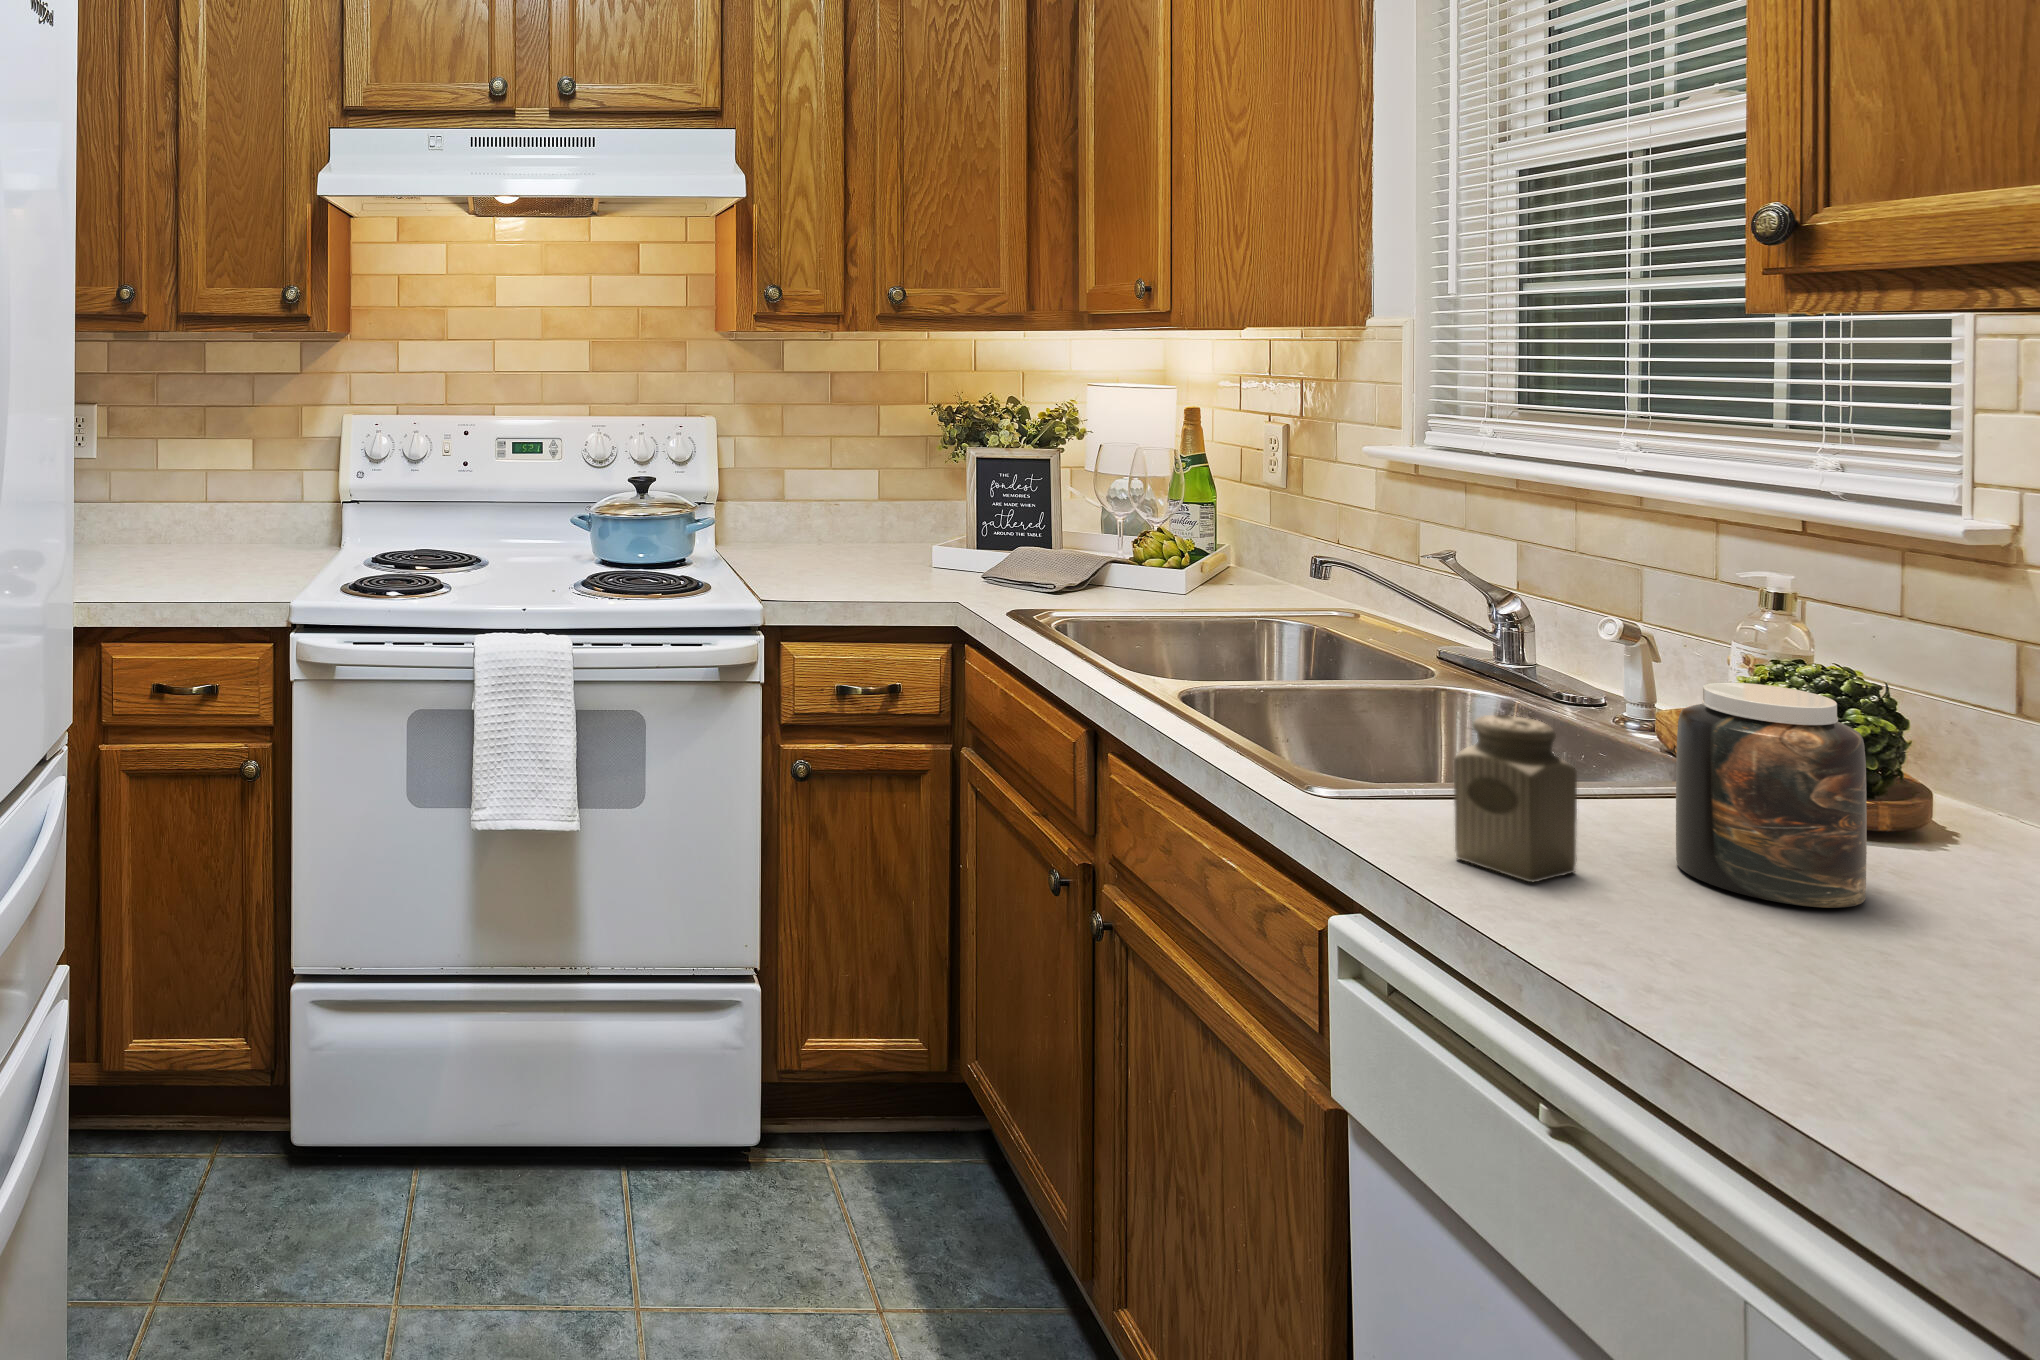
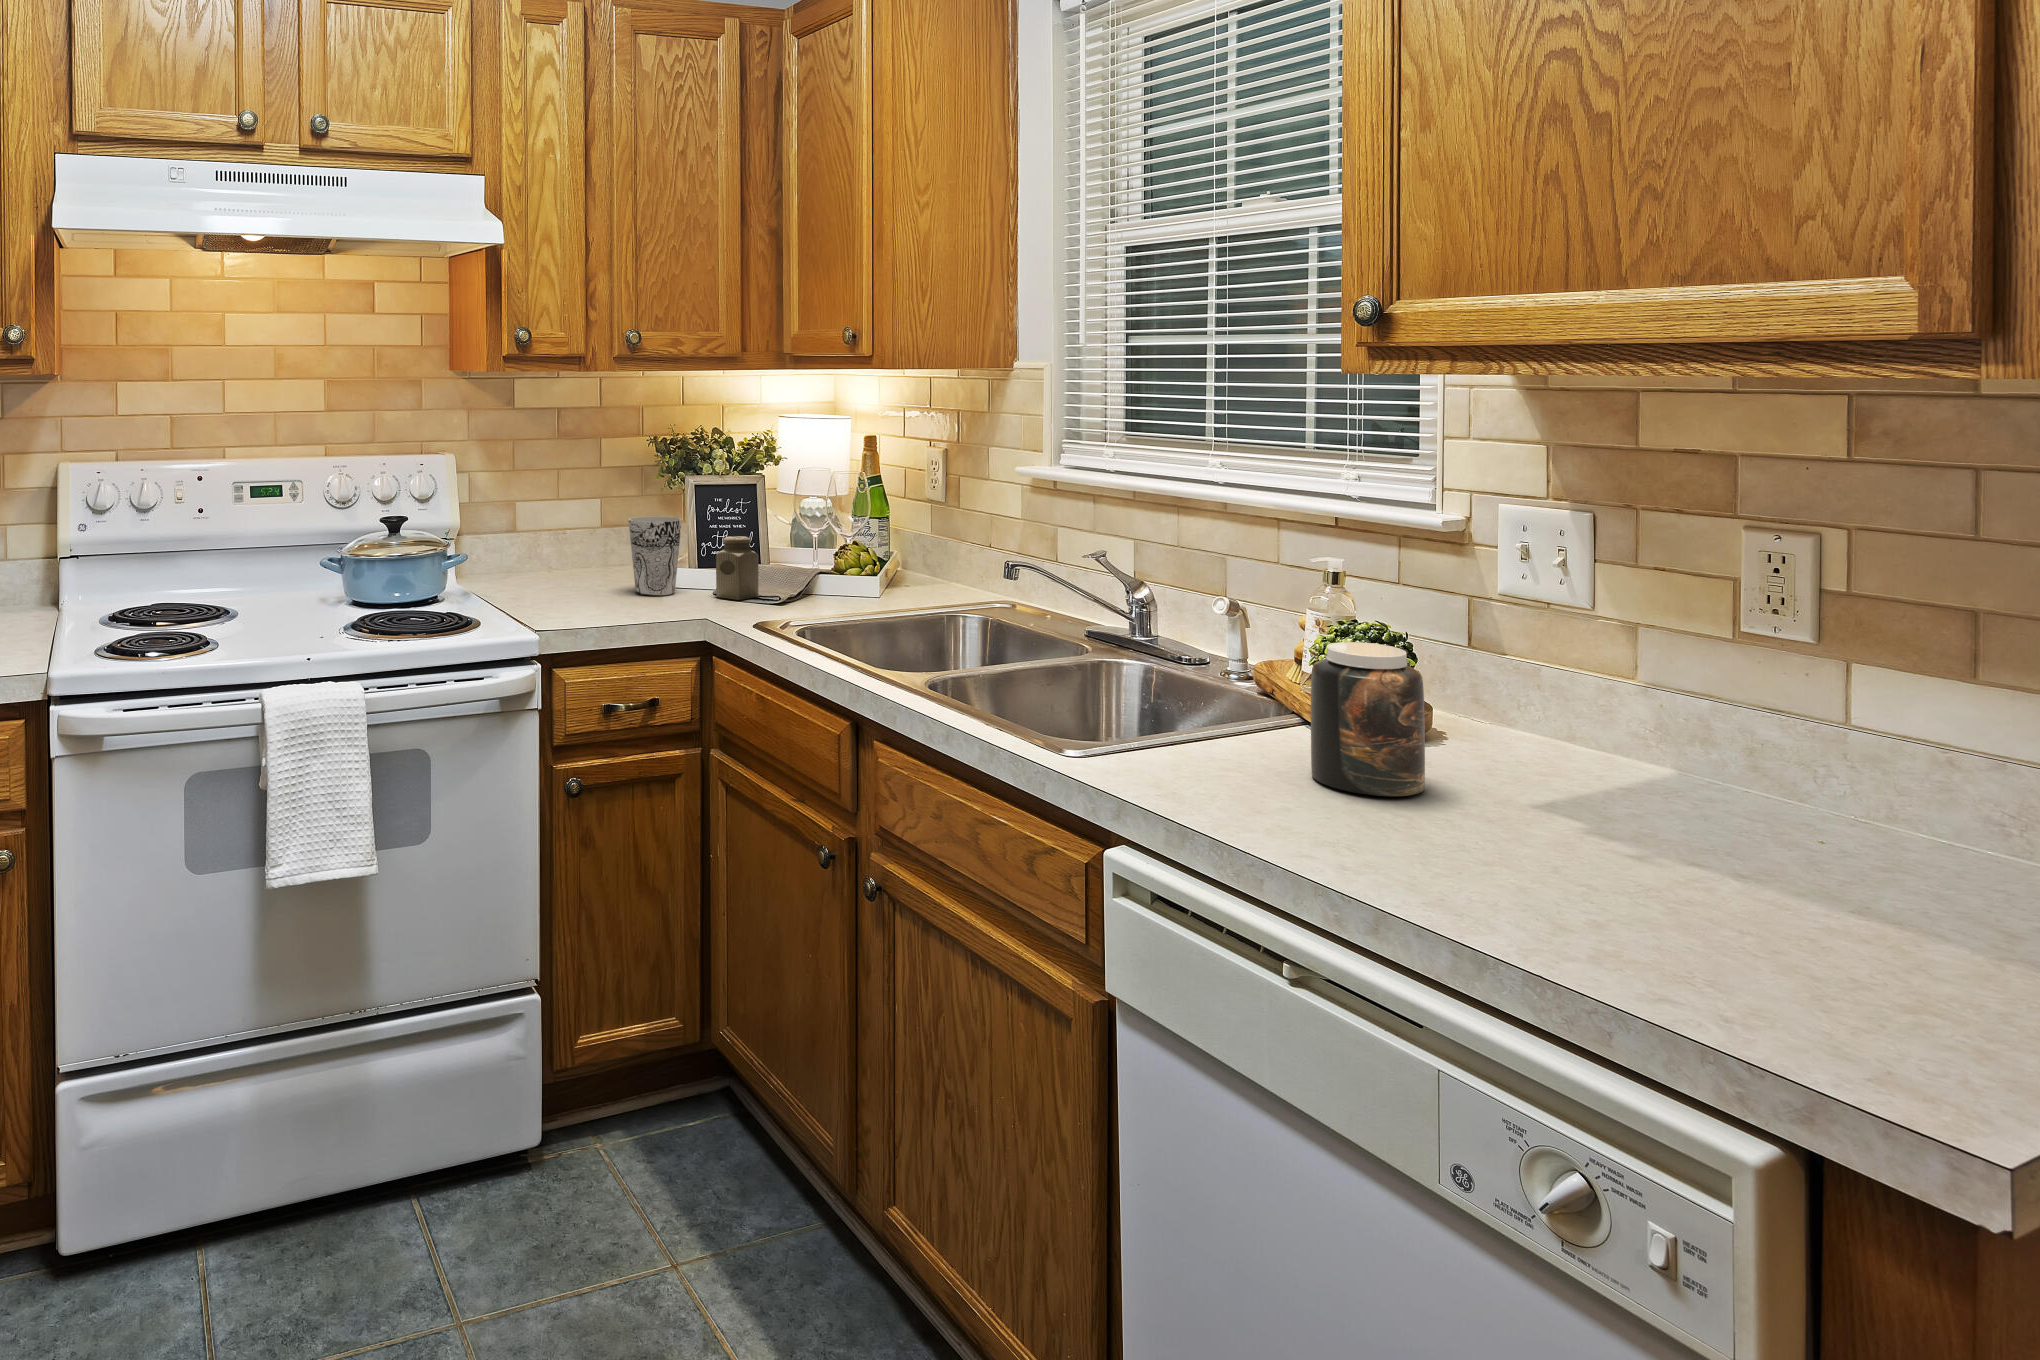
cup: none [890,491,951,576] -> present [628,516,682,595]
salt shaker: present [1454,715,1577,882] -> present [716,536,759,600]

